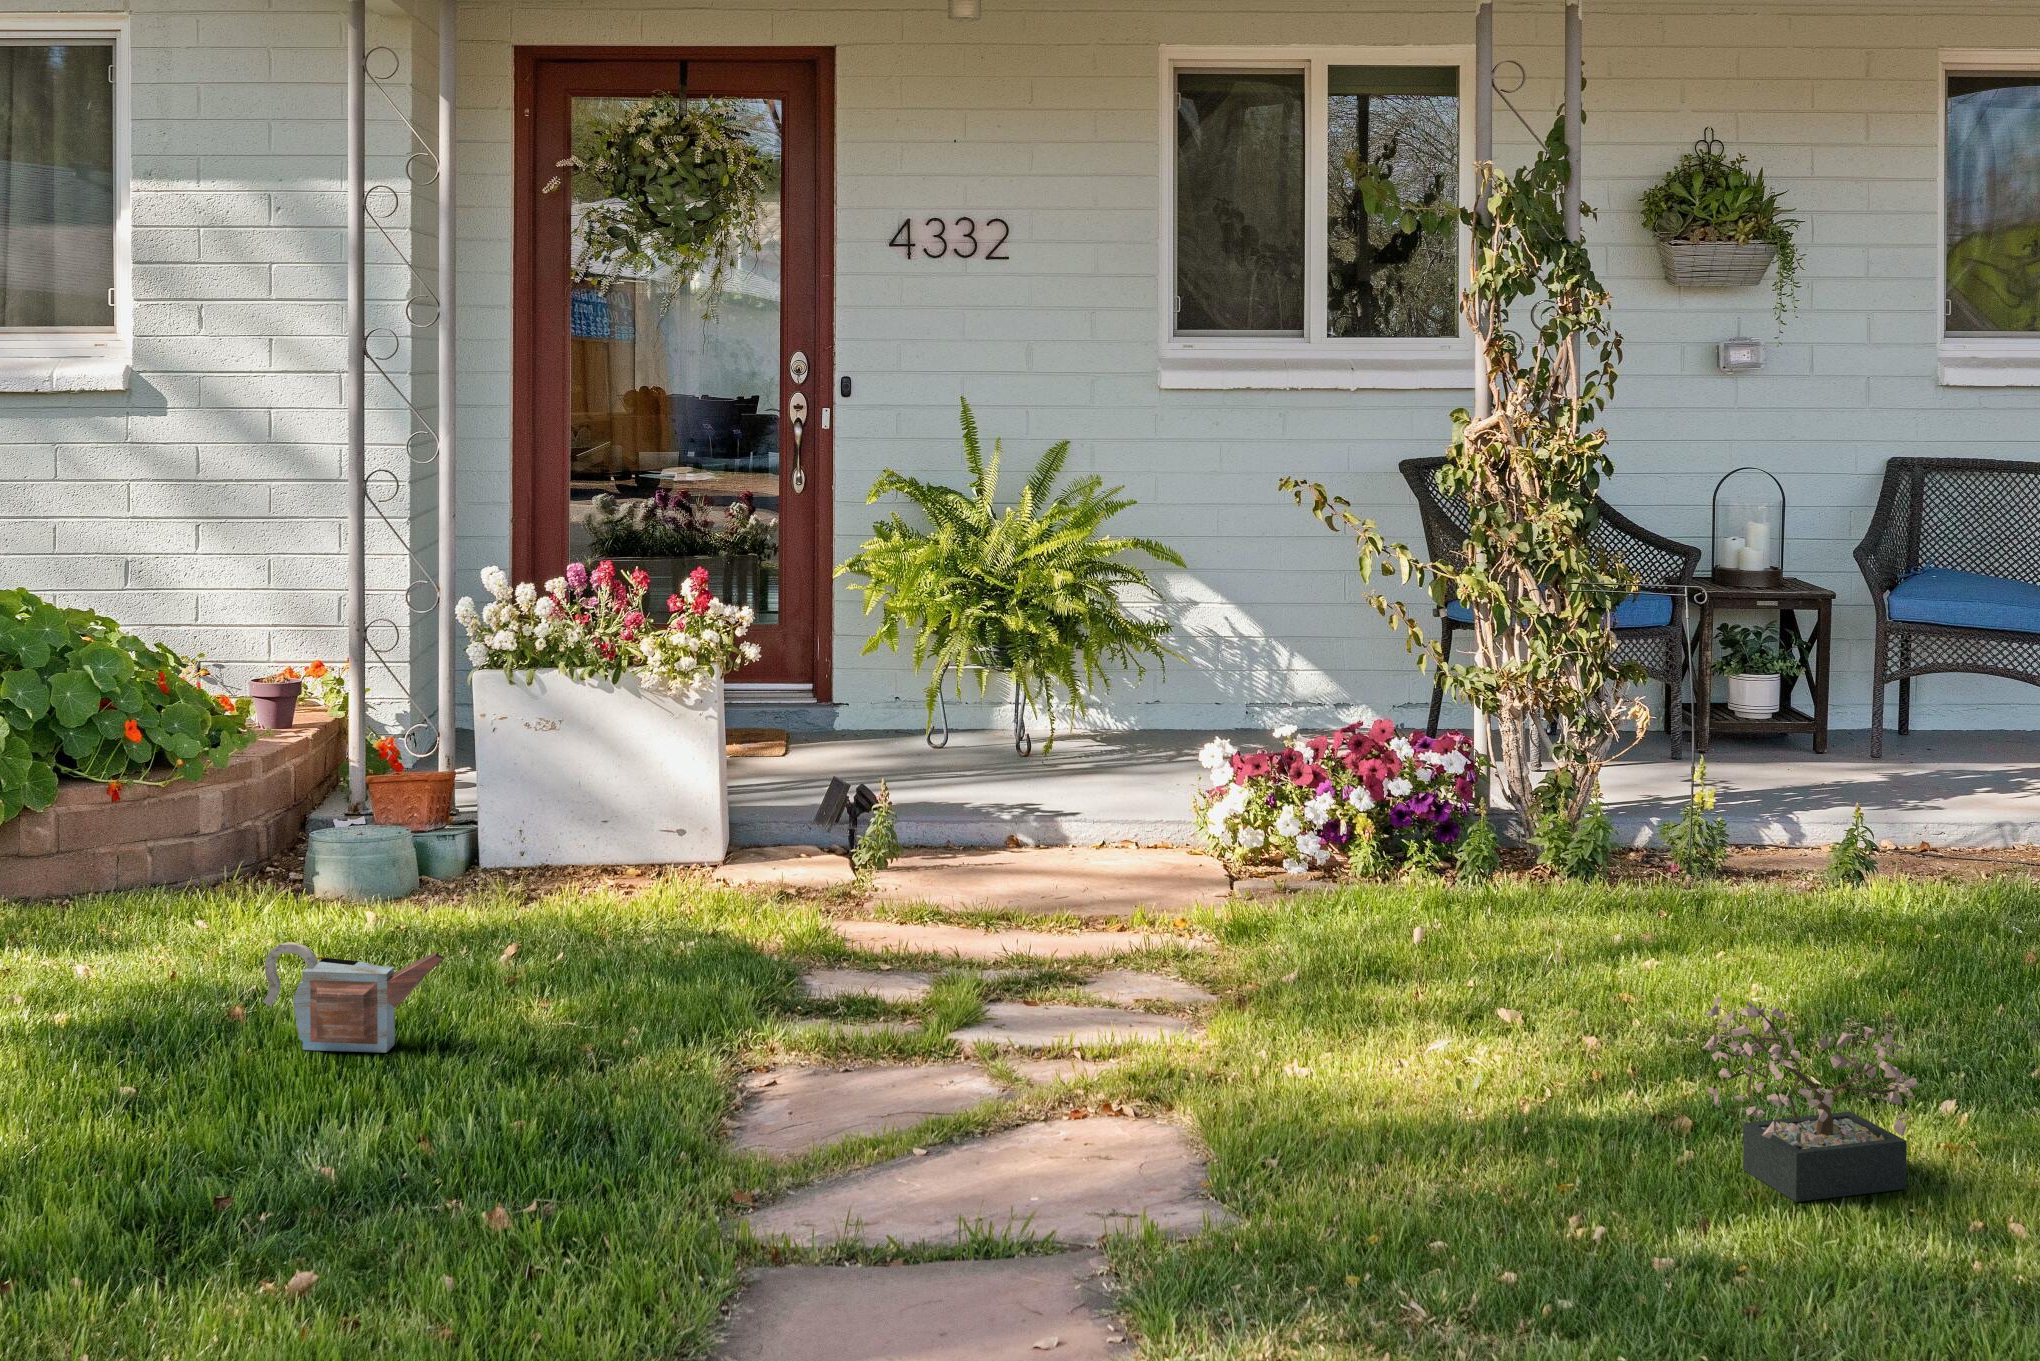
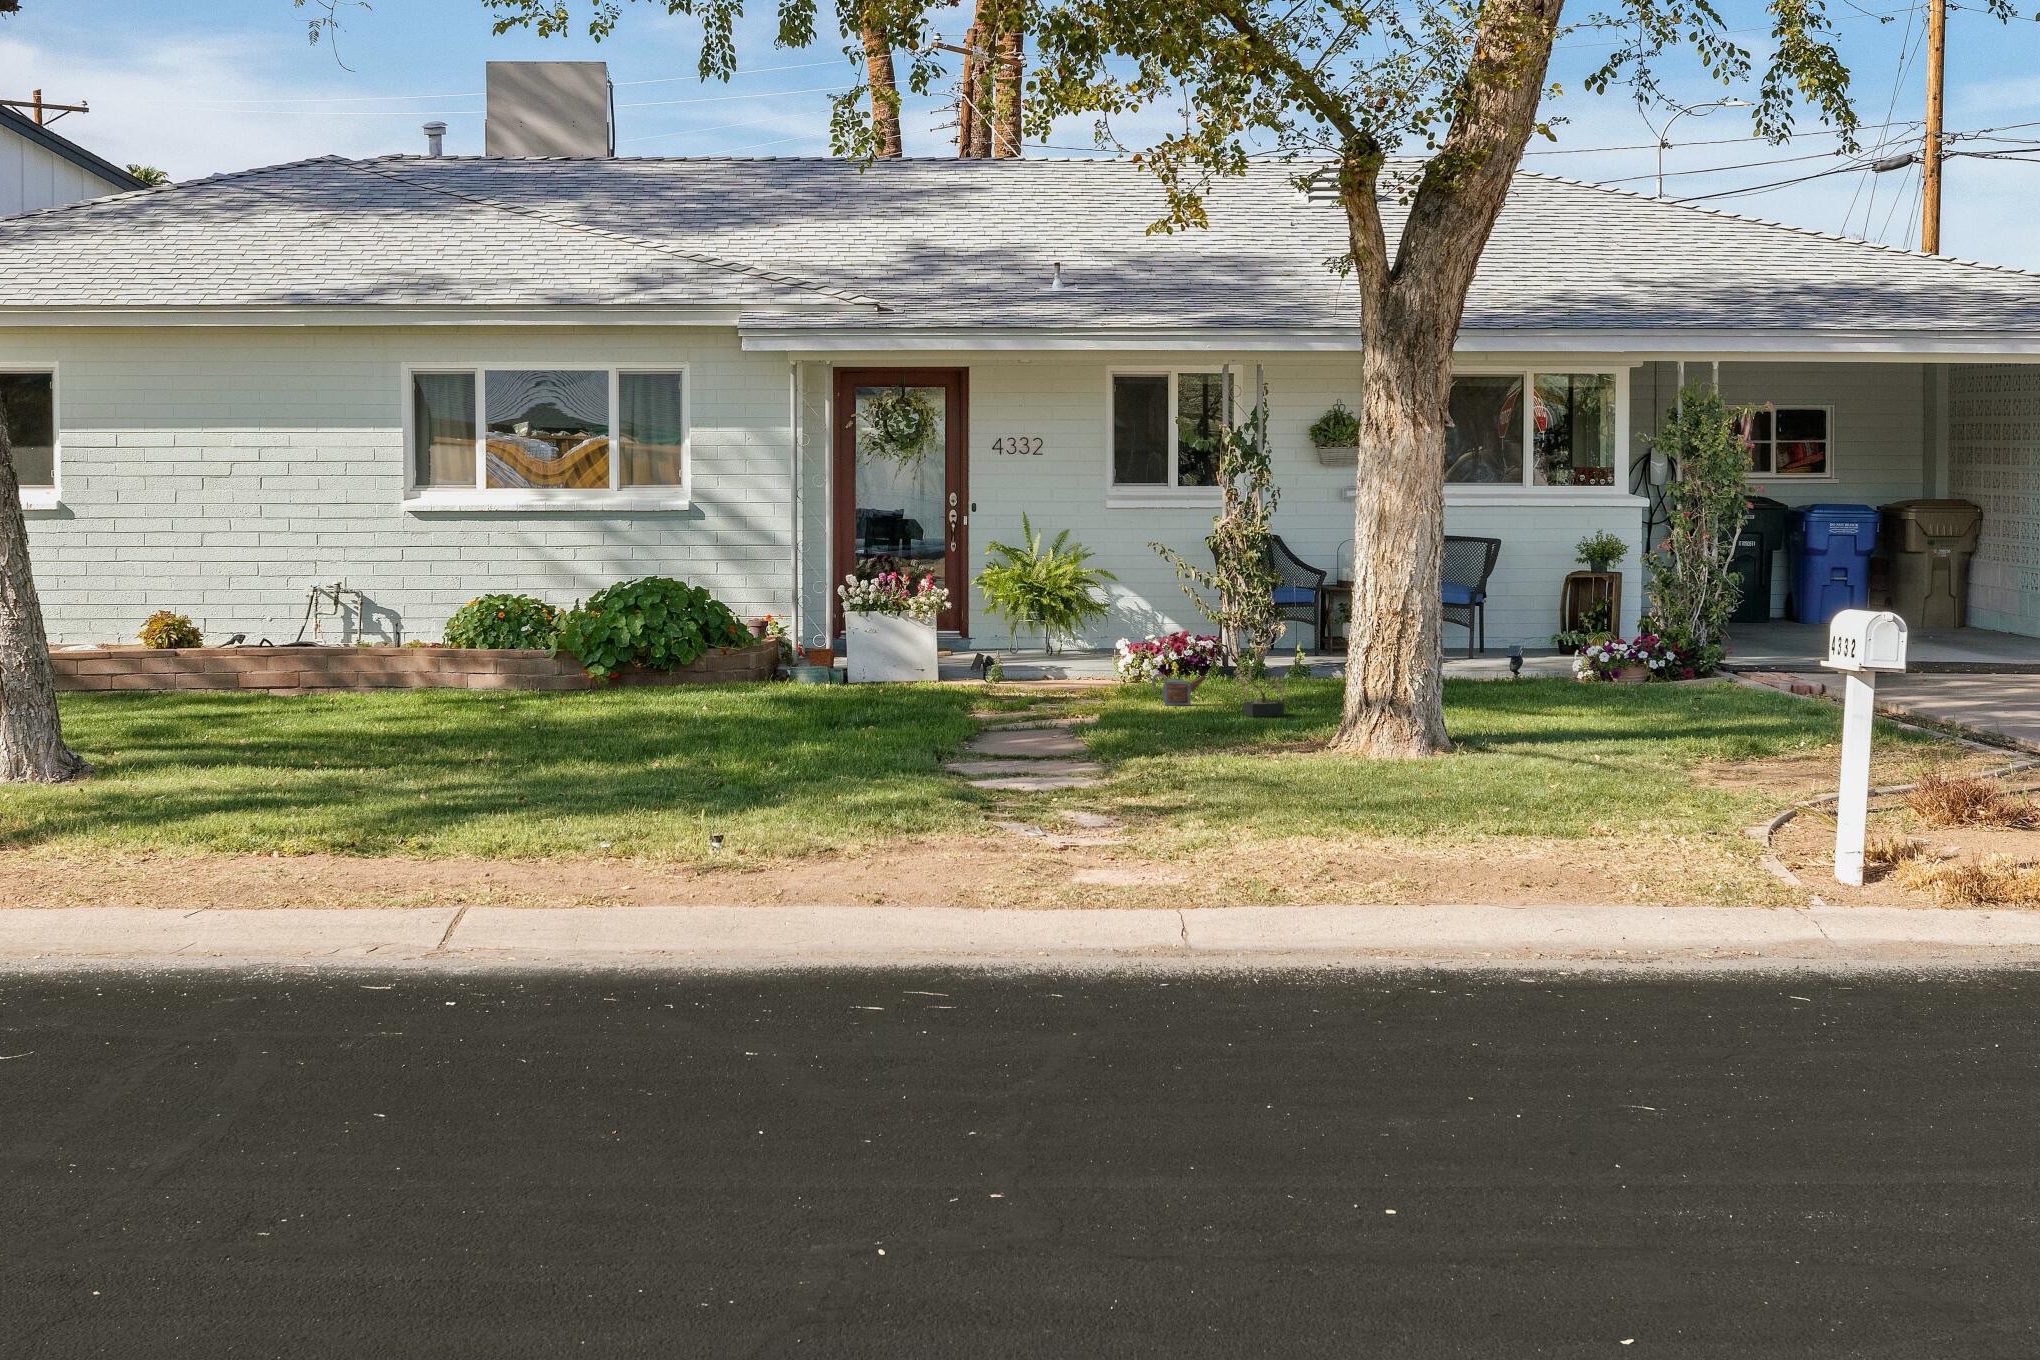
watering can: present [263,942,445,1053] -> present [1152,674,1207,705]

